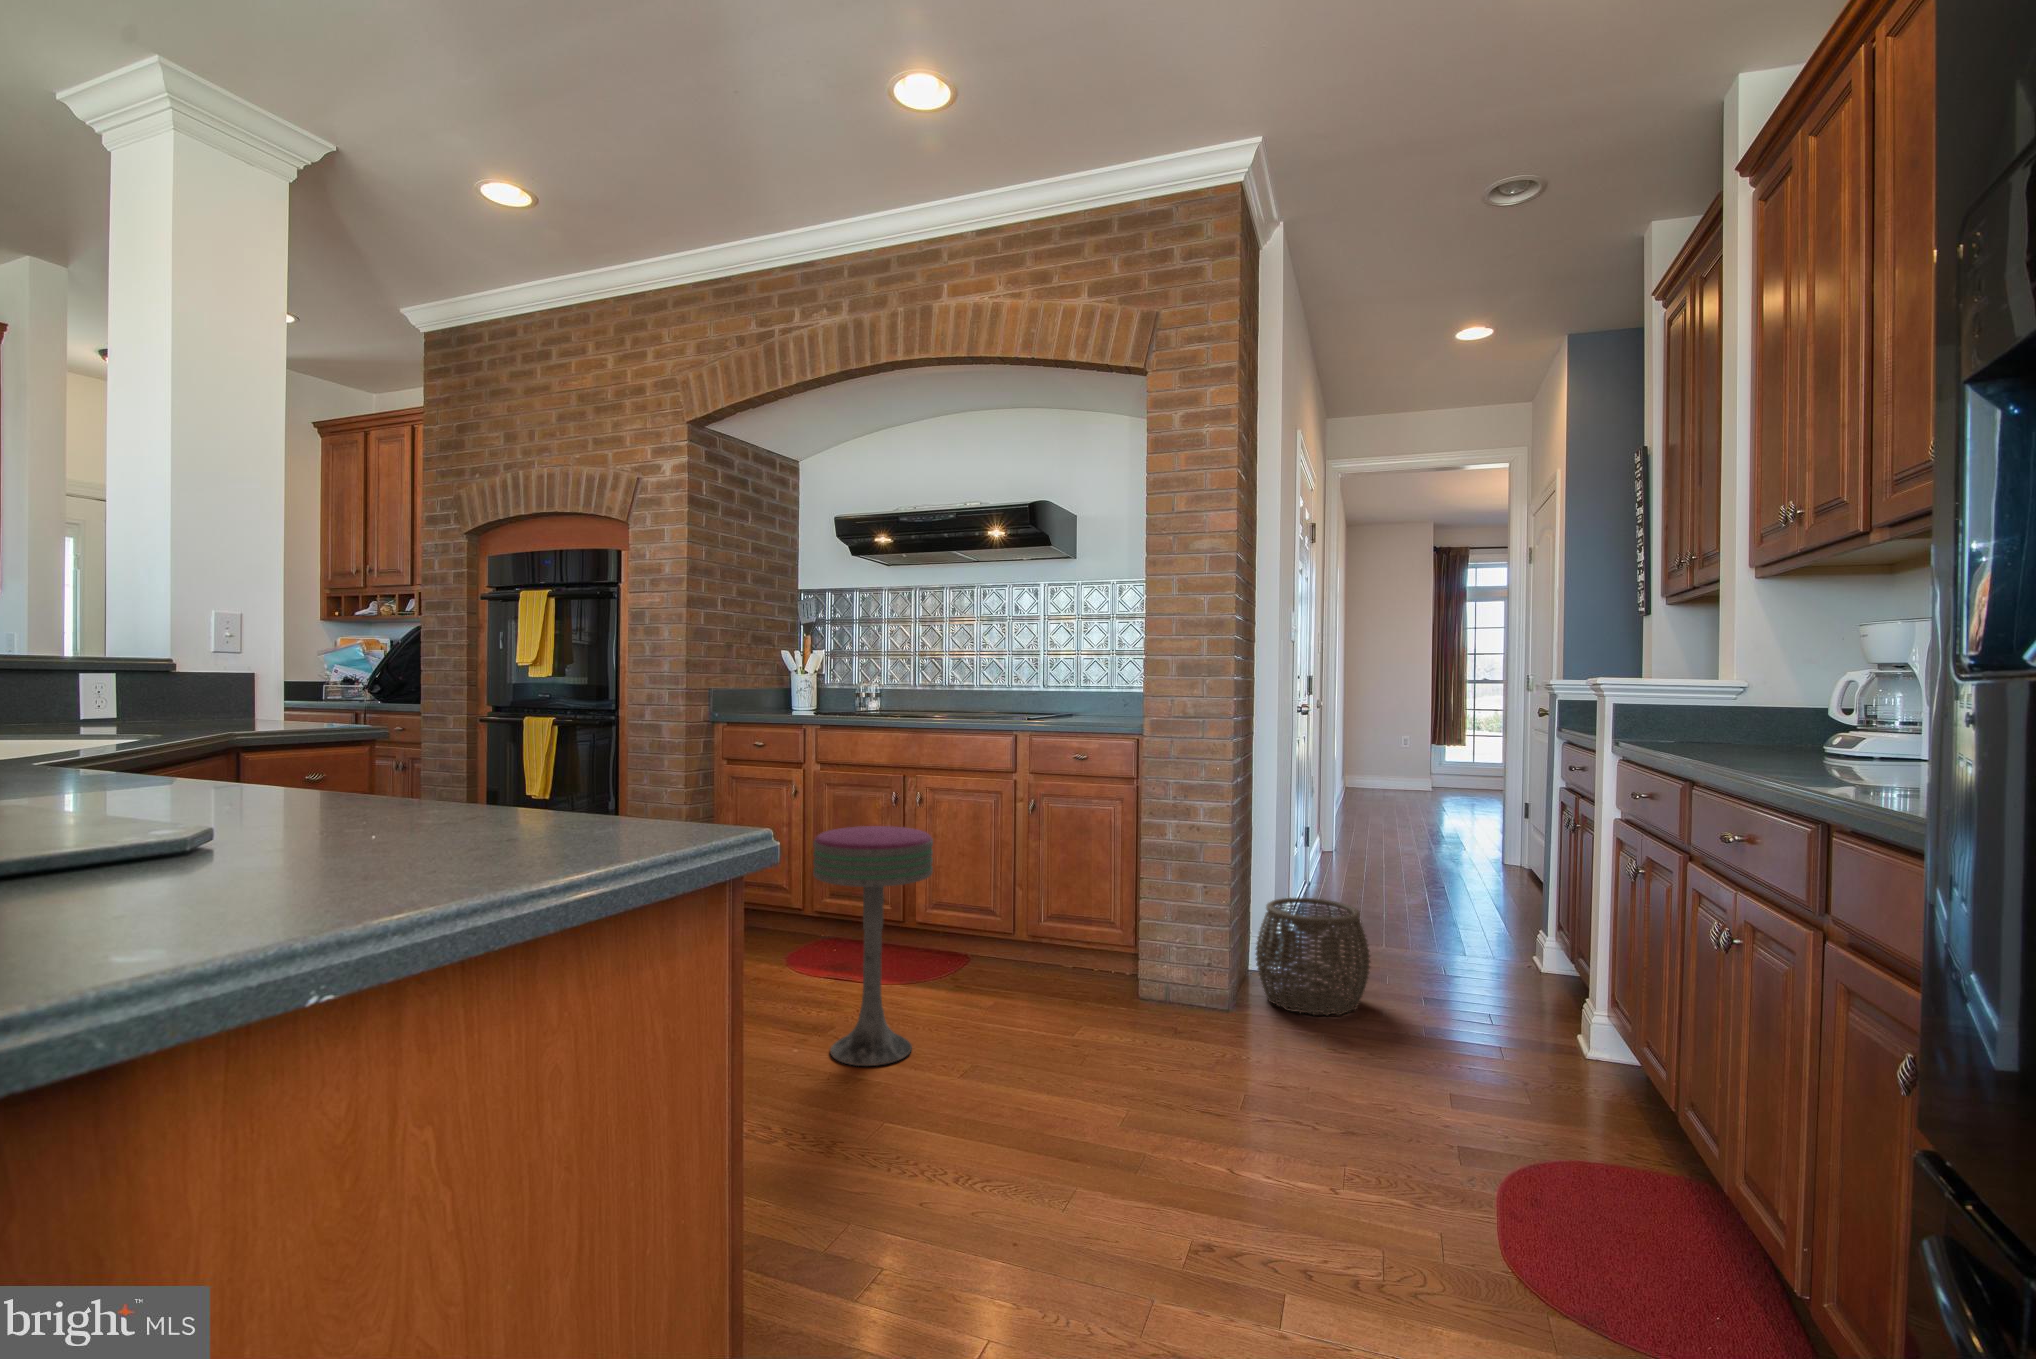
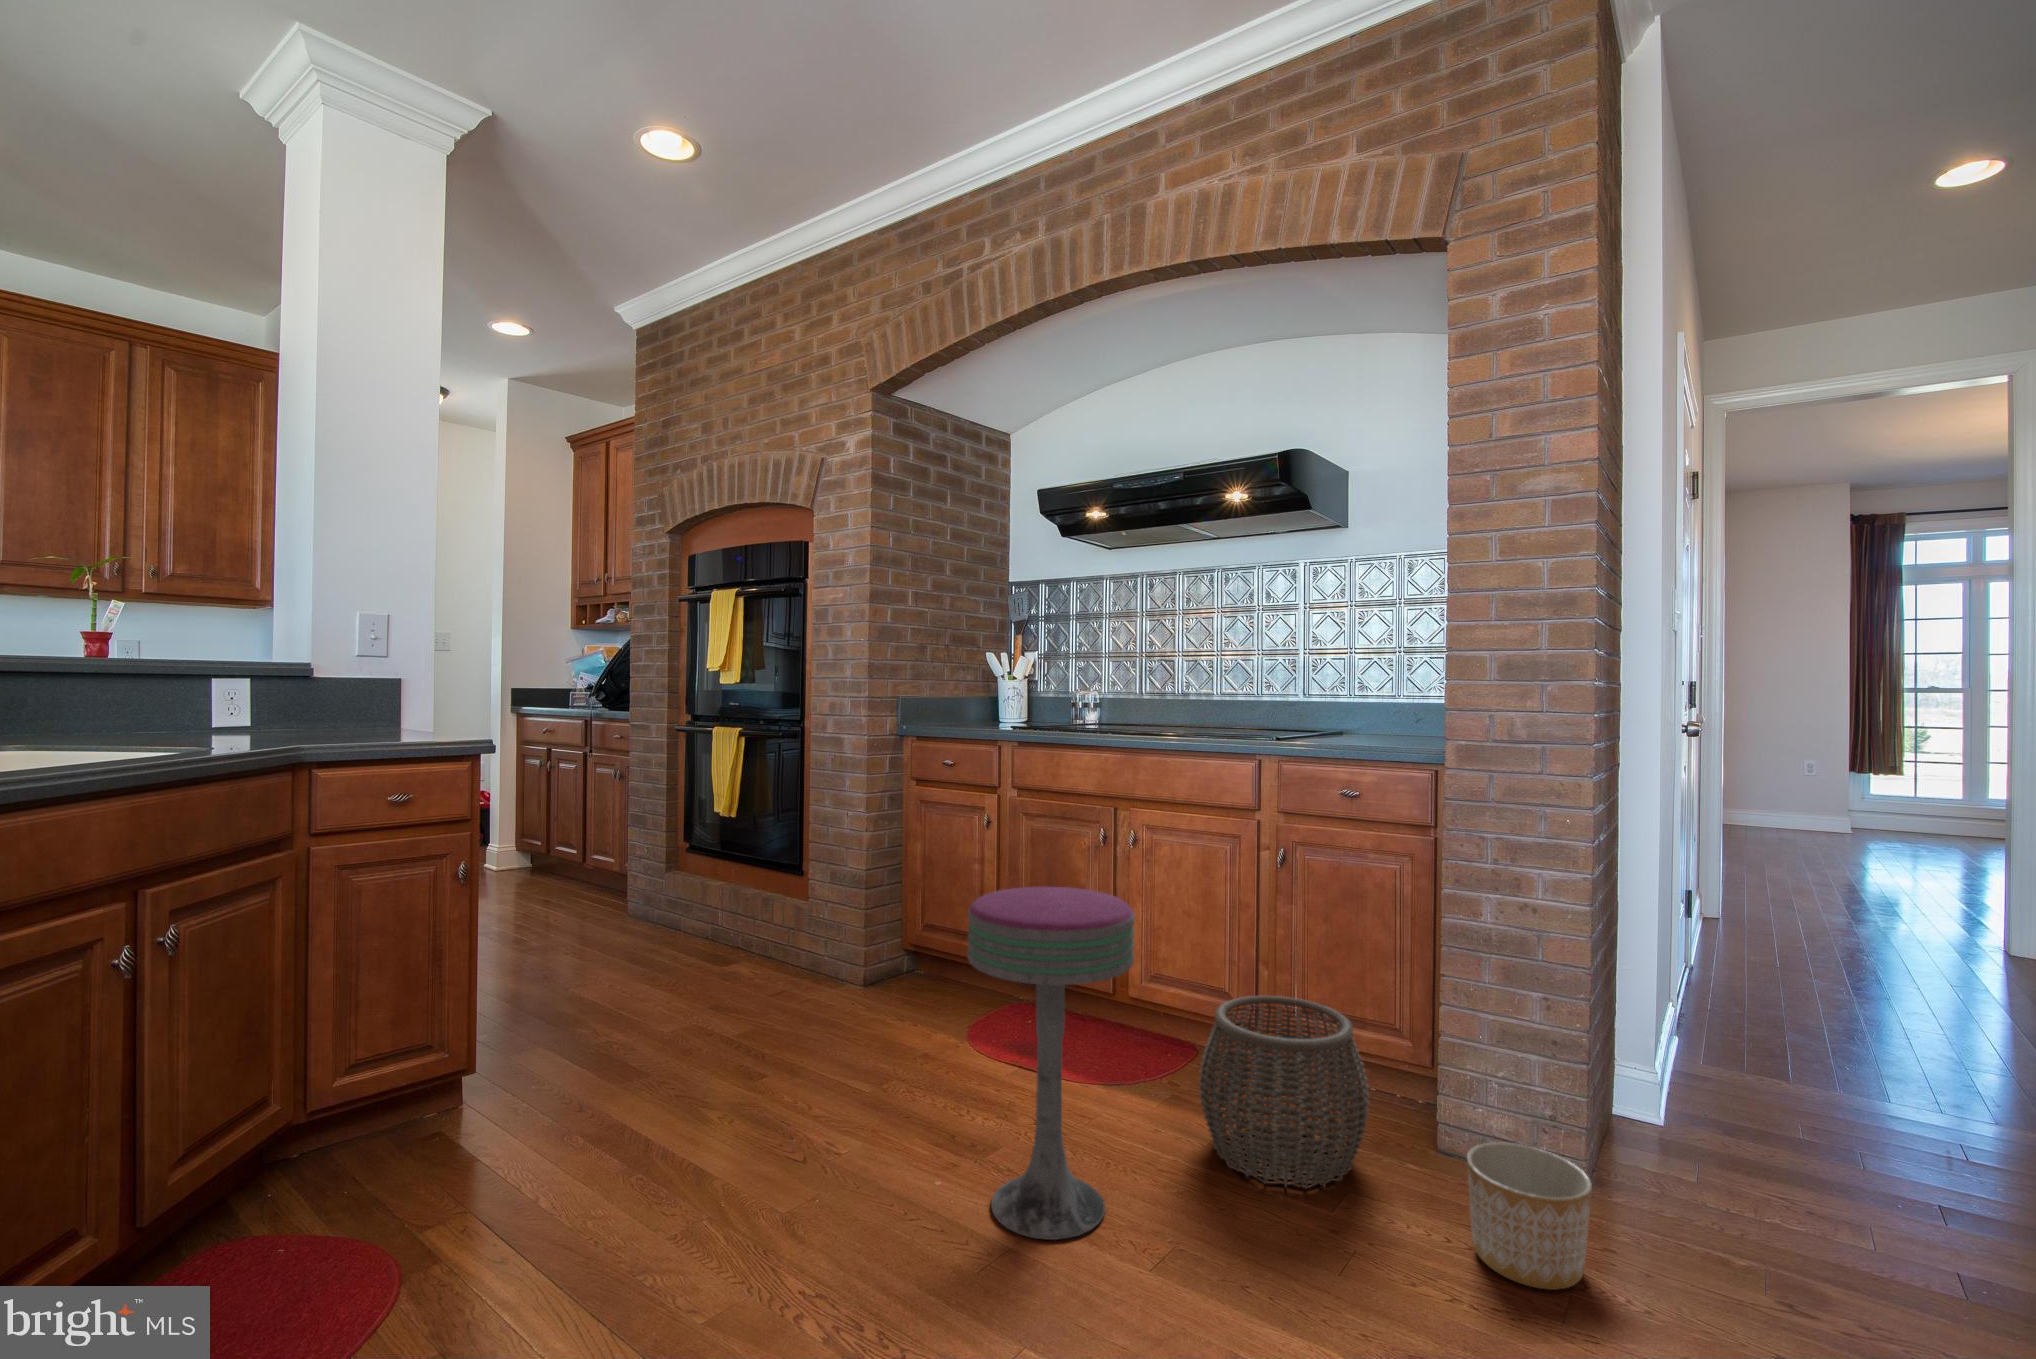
woven basket: present [1256,898,1370,1016] -> present [1198,996,1370,1189]
planter: none [1145,974,1215,1054] -> present [1467,1142,1592,1290]

